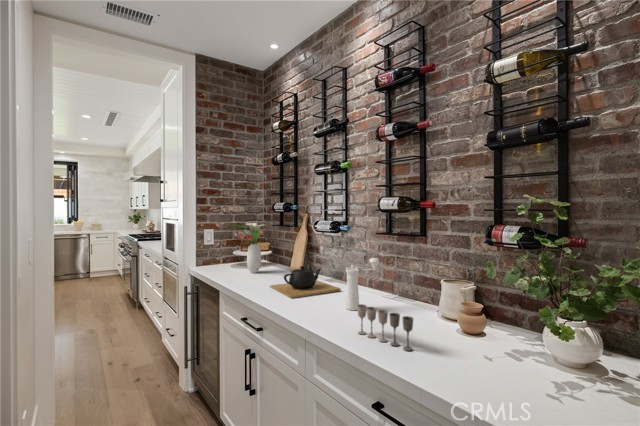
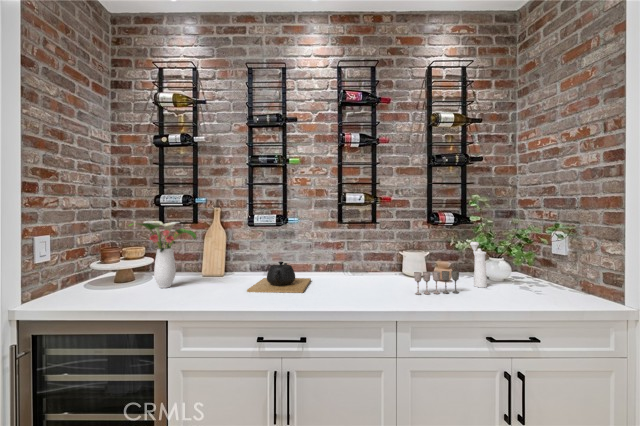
pepper mill: present [346,258,379,310] -> present [470,242,487,288]

